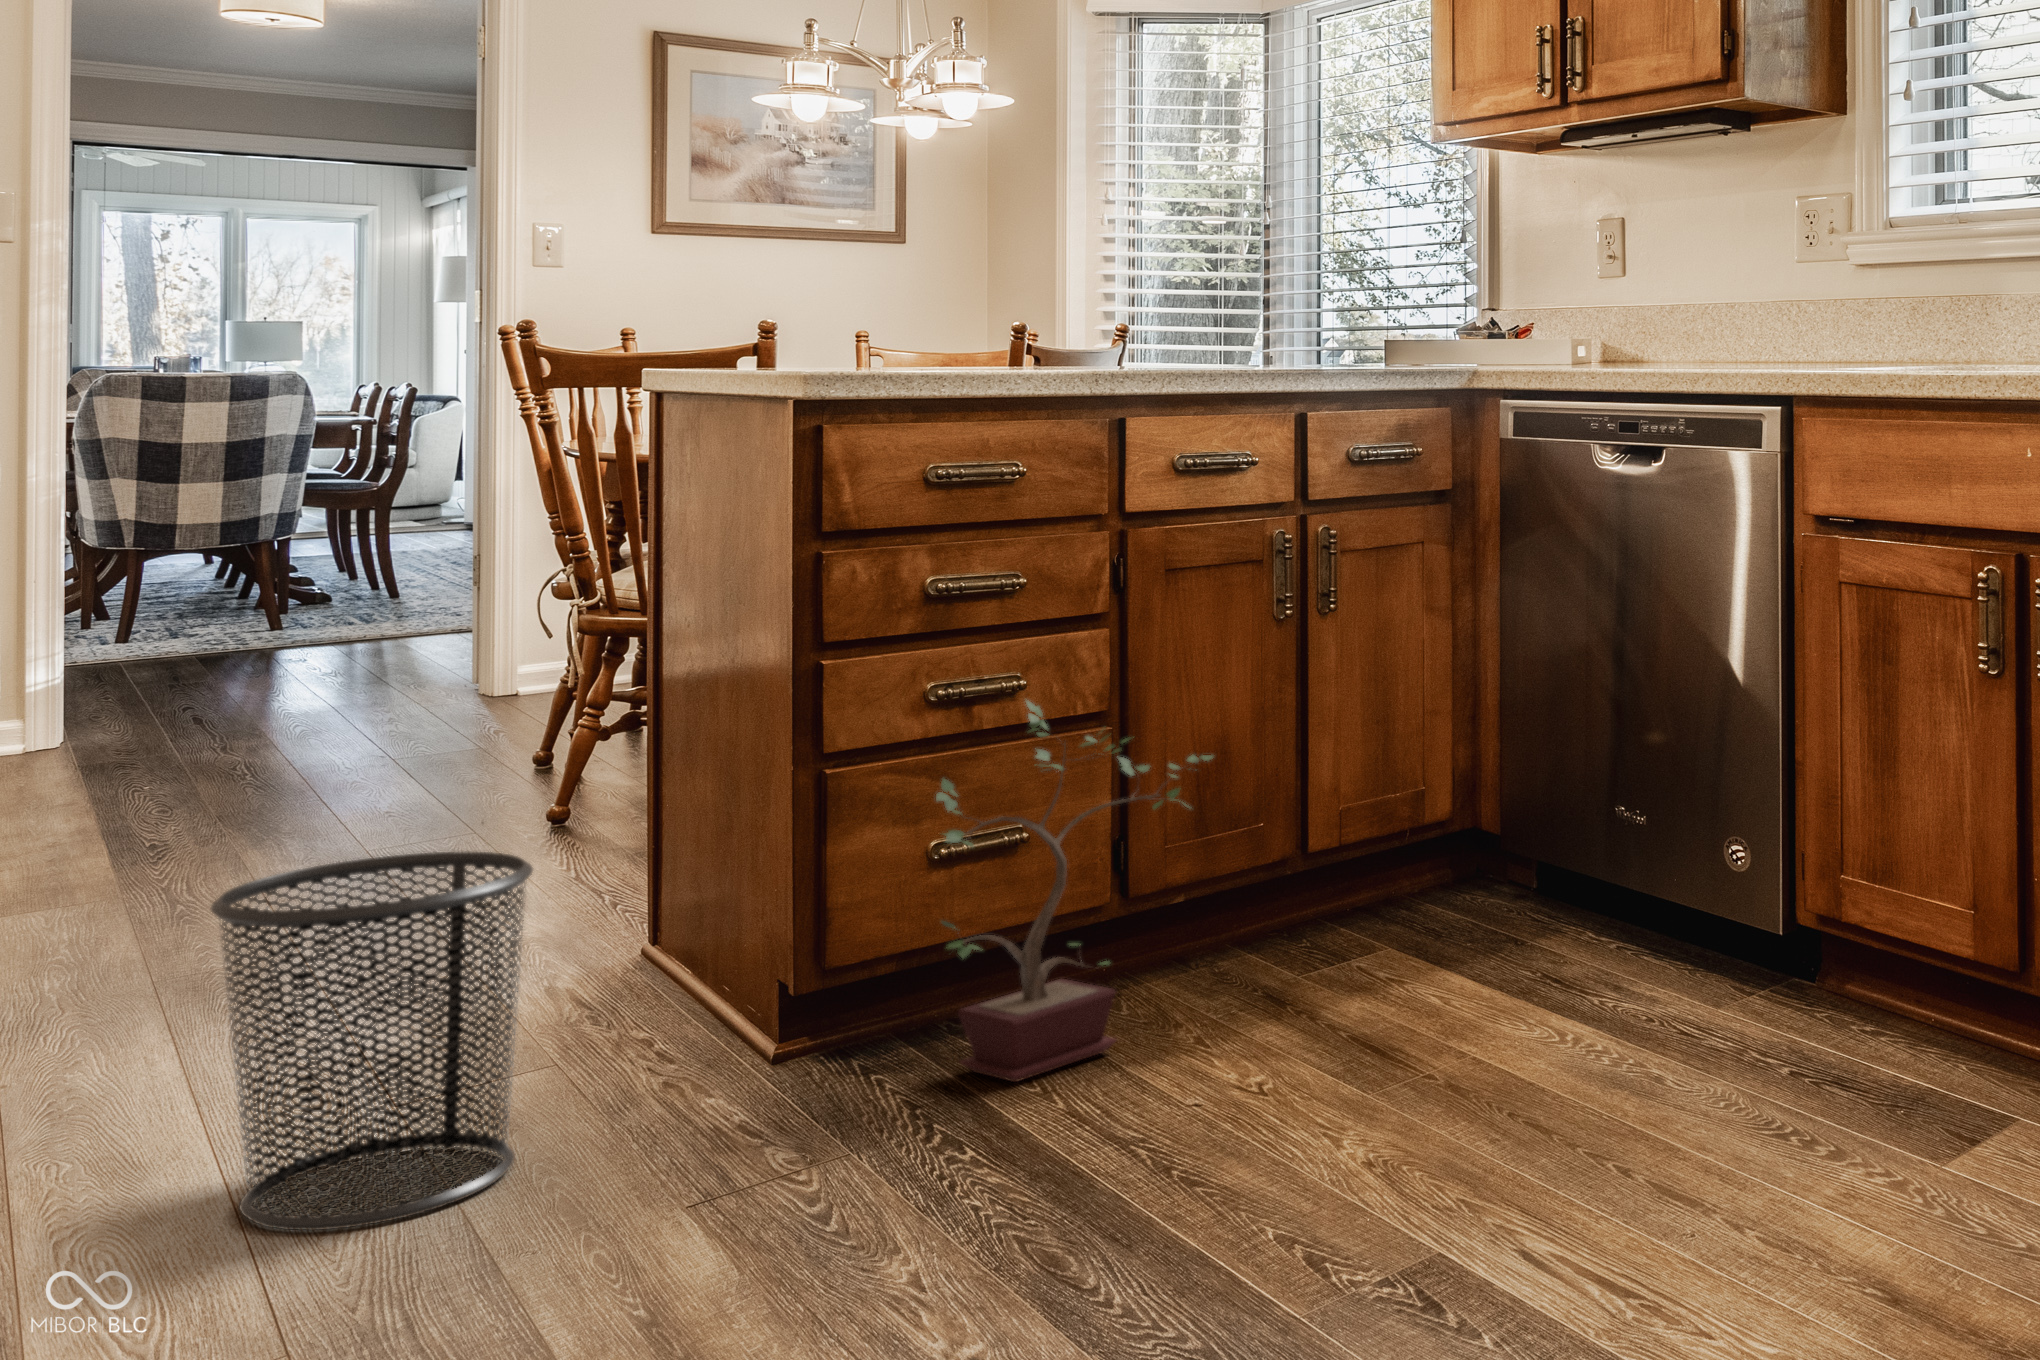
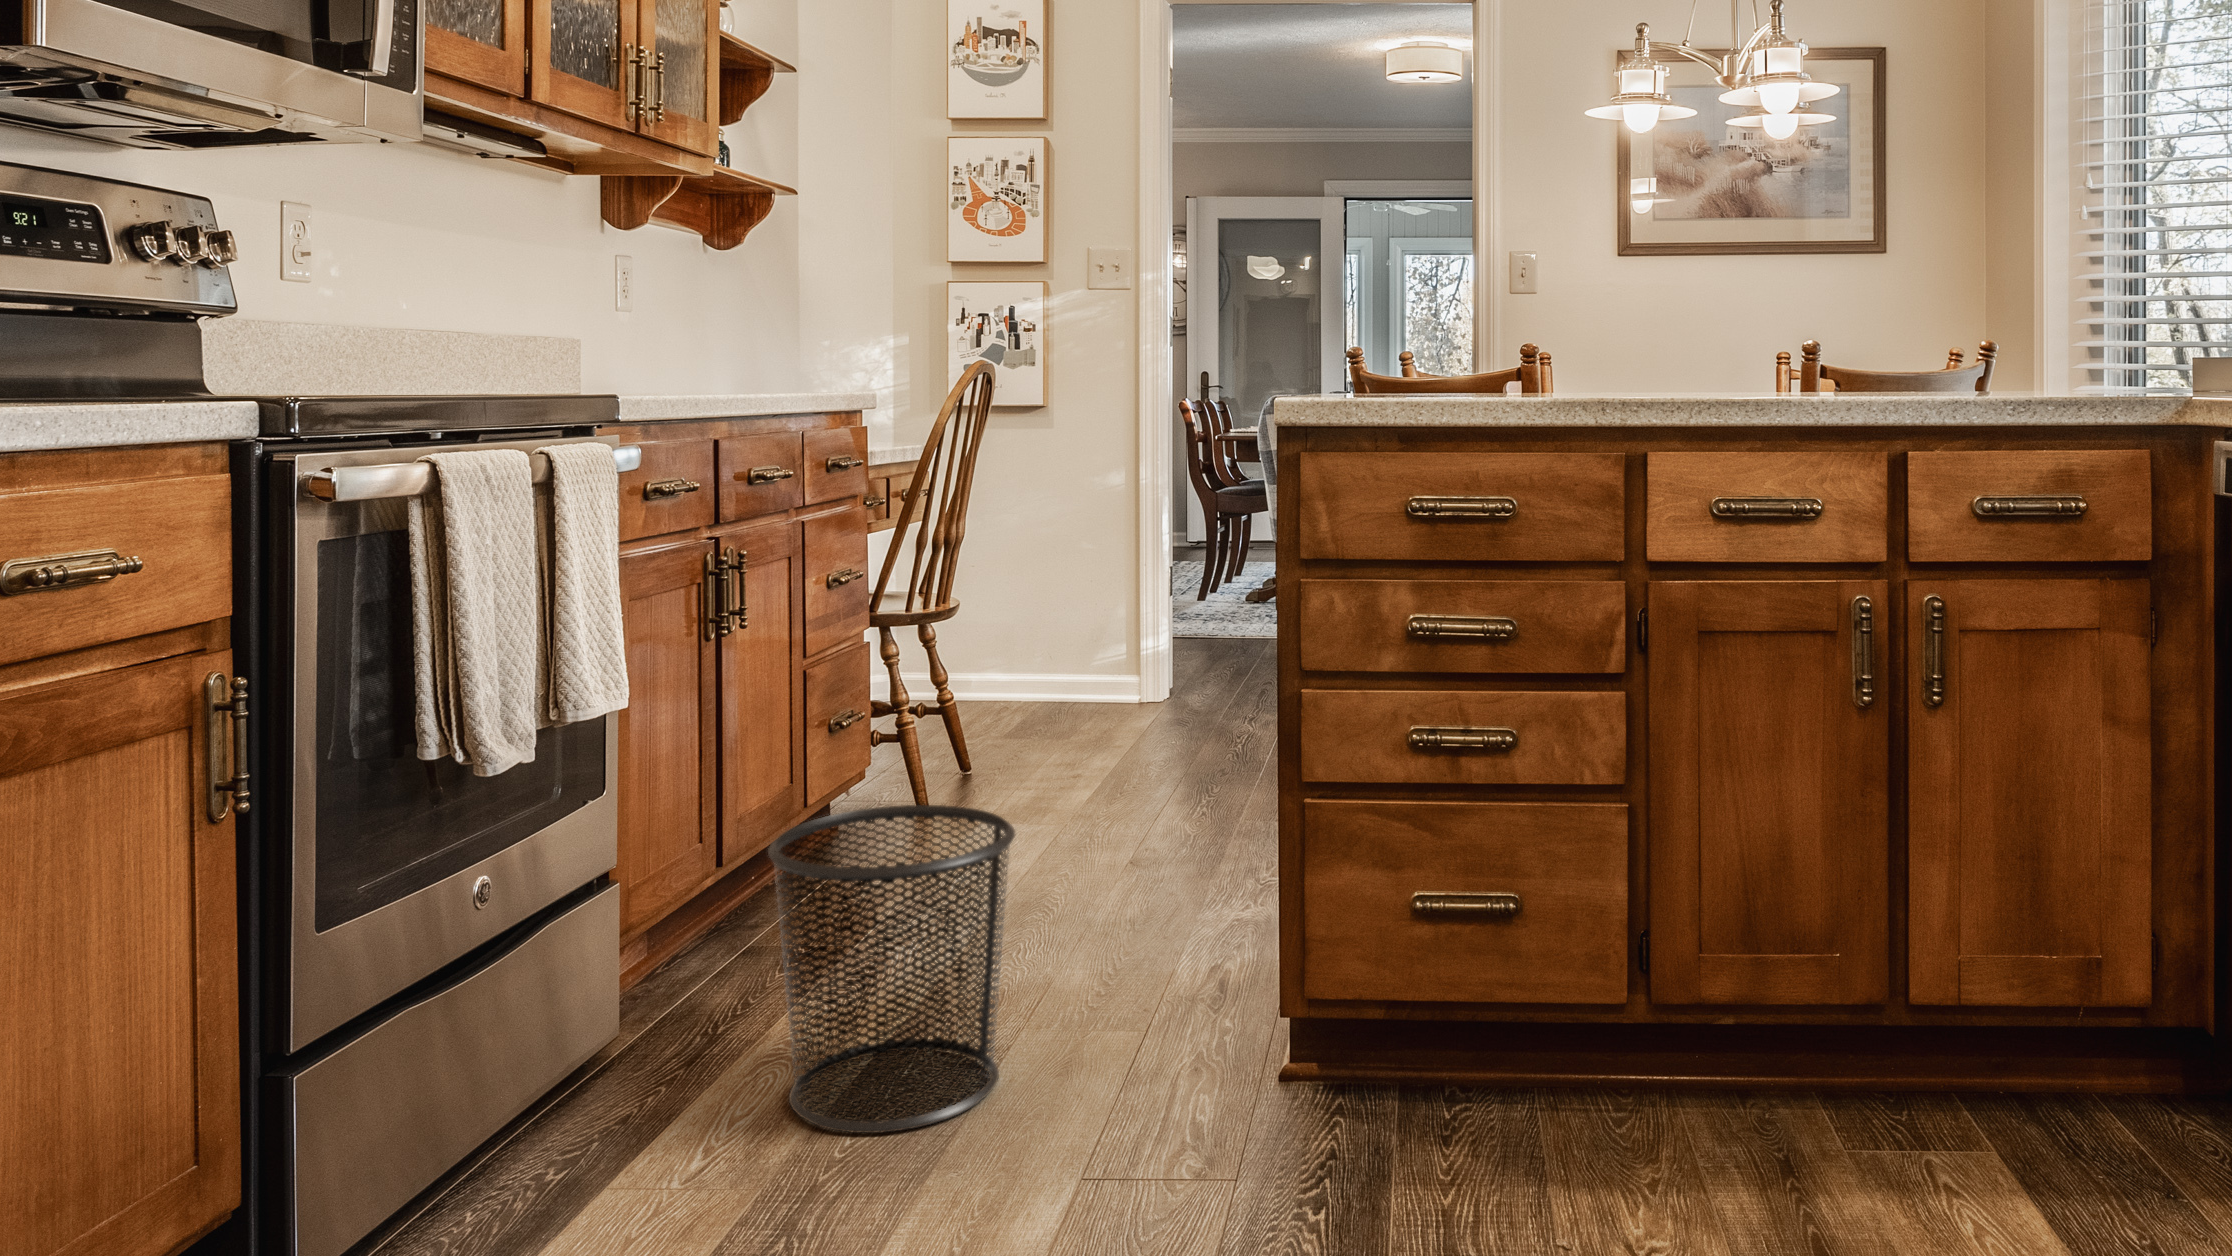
potted plant: present [936,701,1213,1082] -> none [1321,761,1690,1179]

